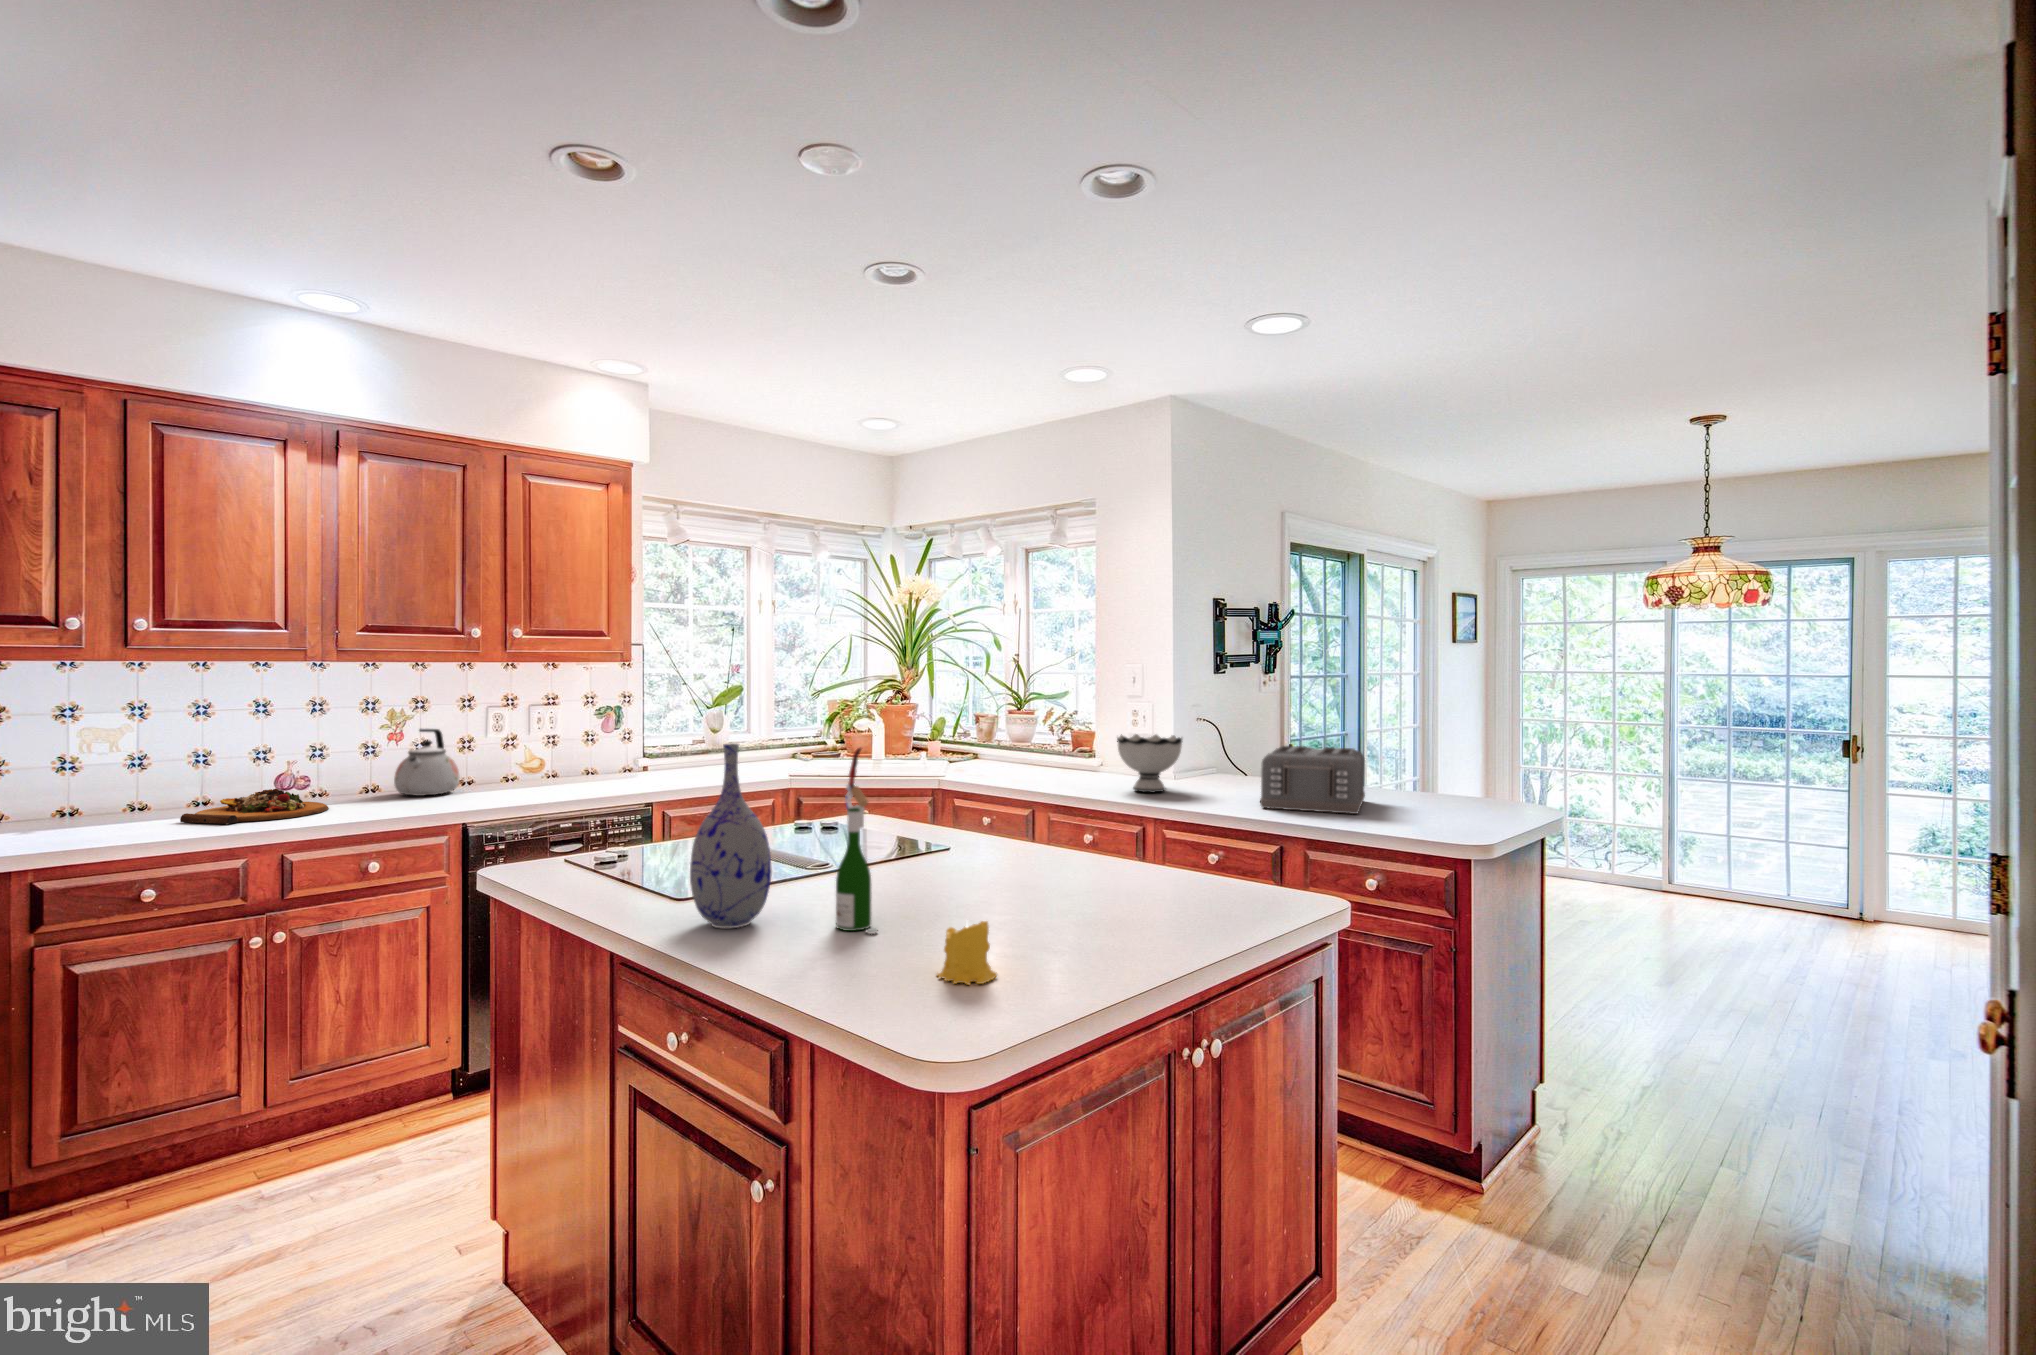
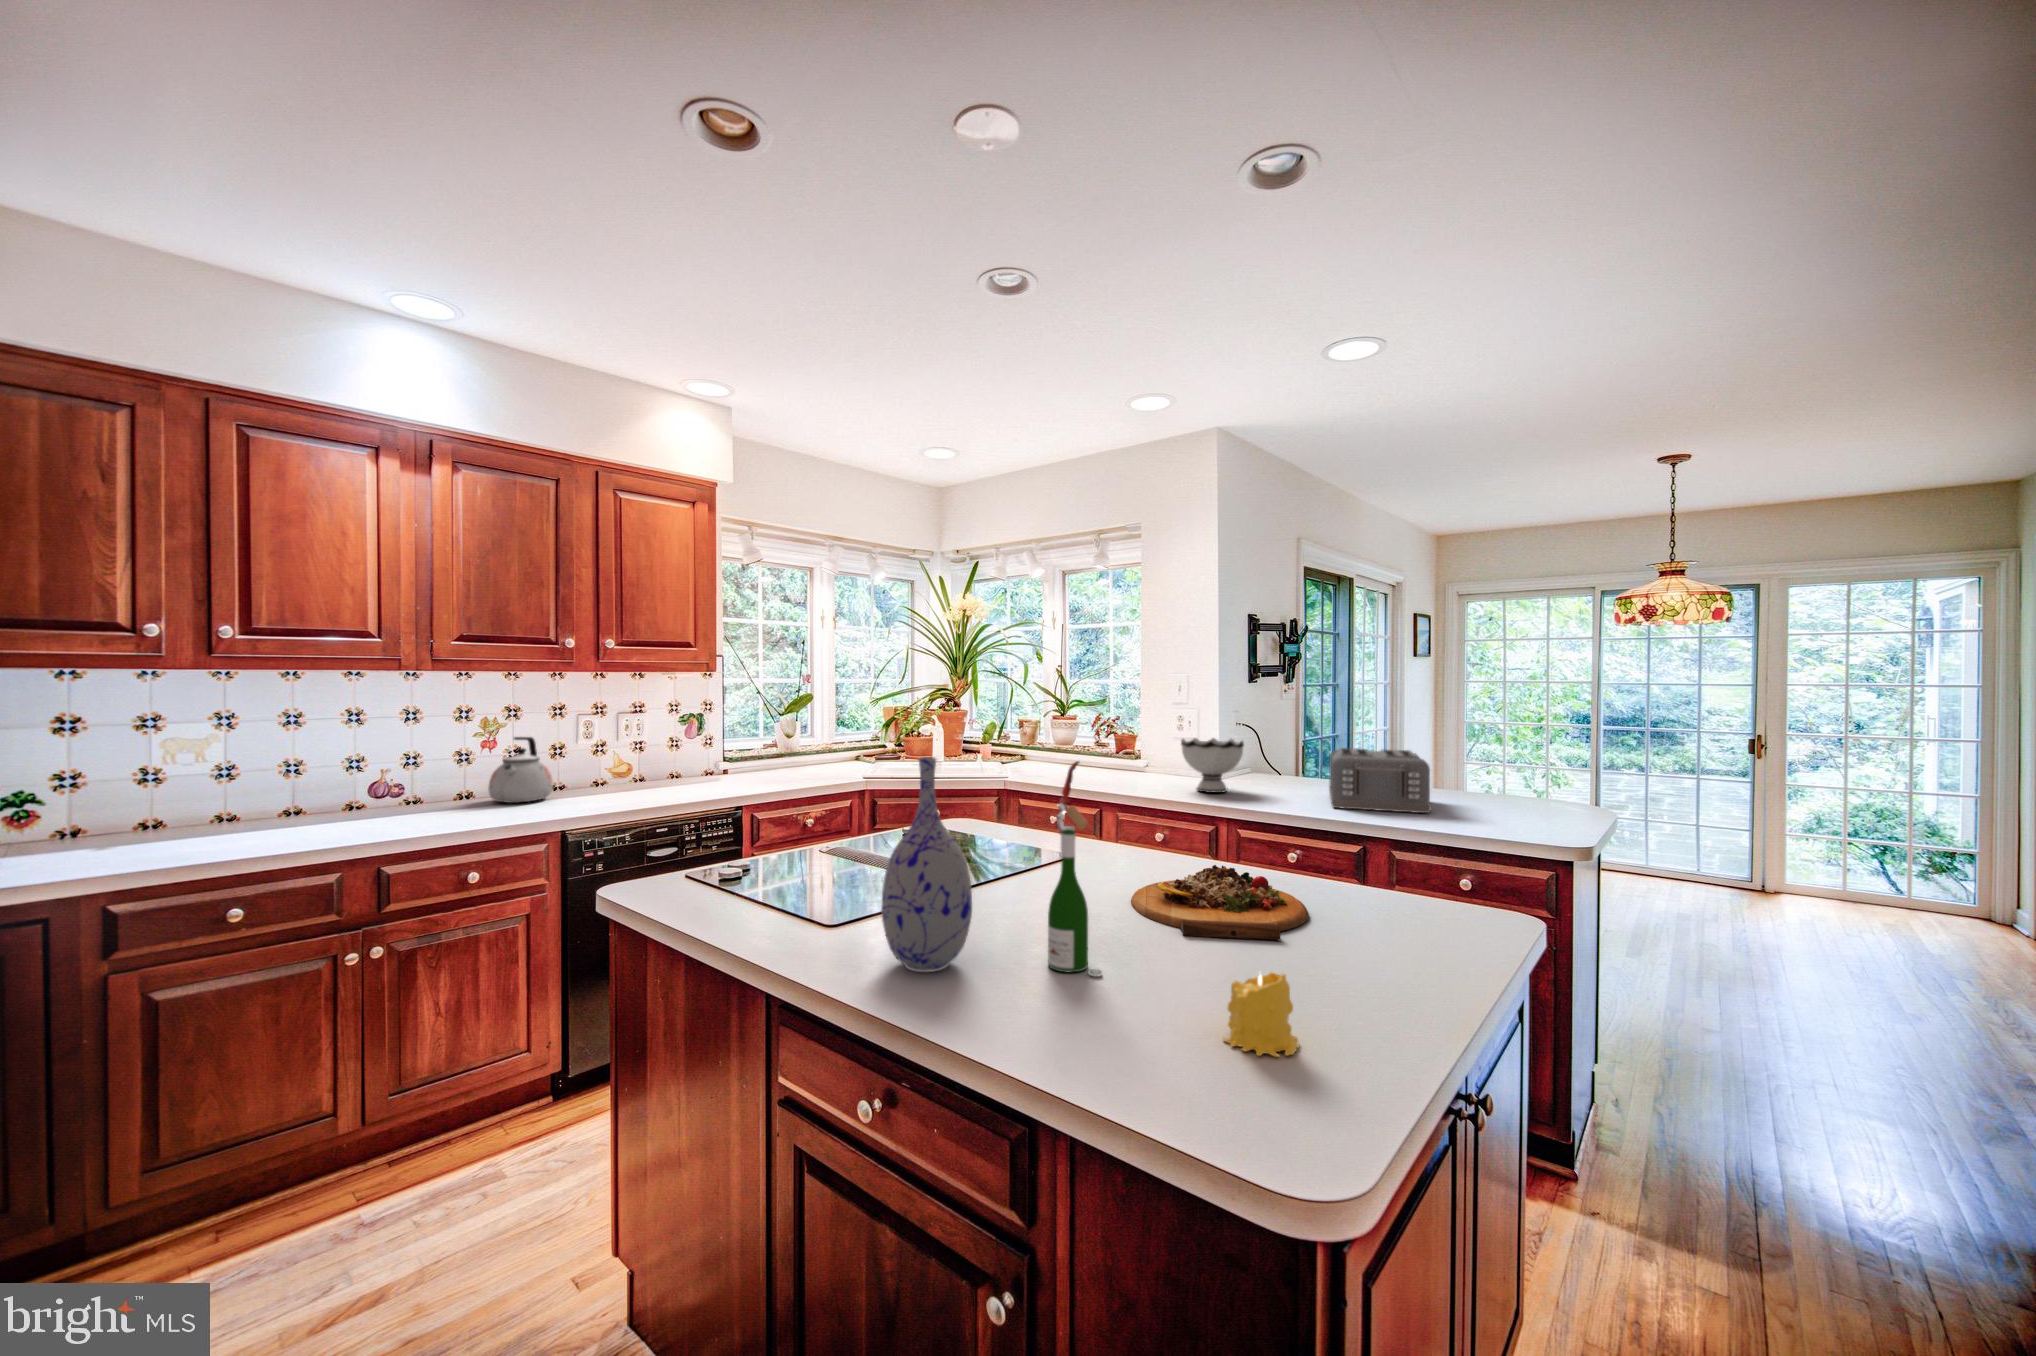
cutting board: present [180,789,328,824] -> present [1131,865,1309,940]

